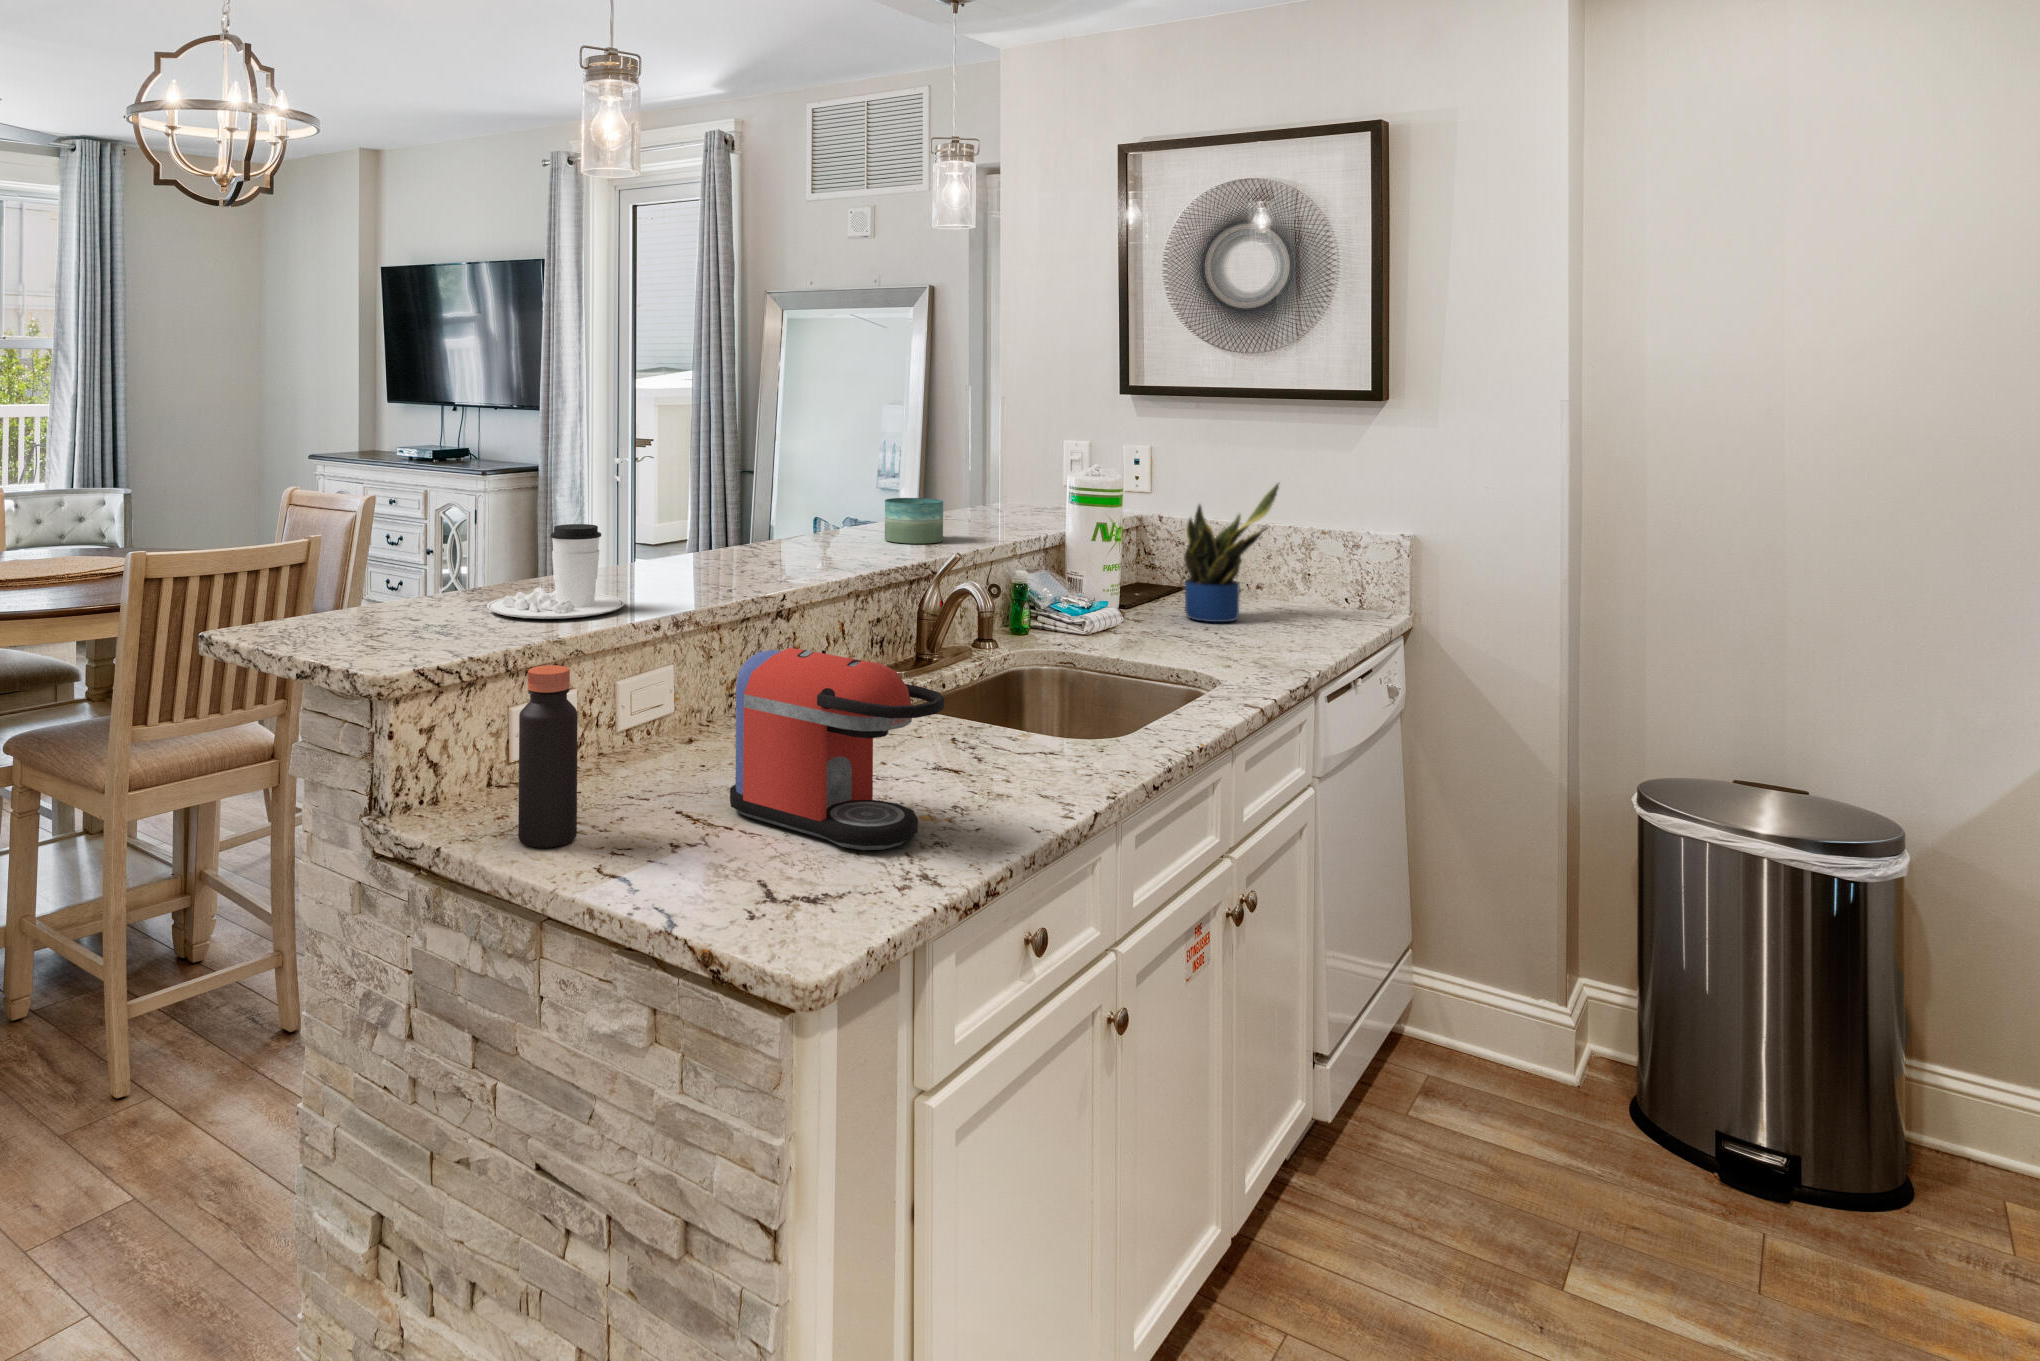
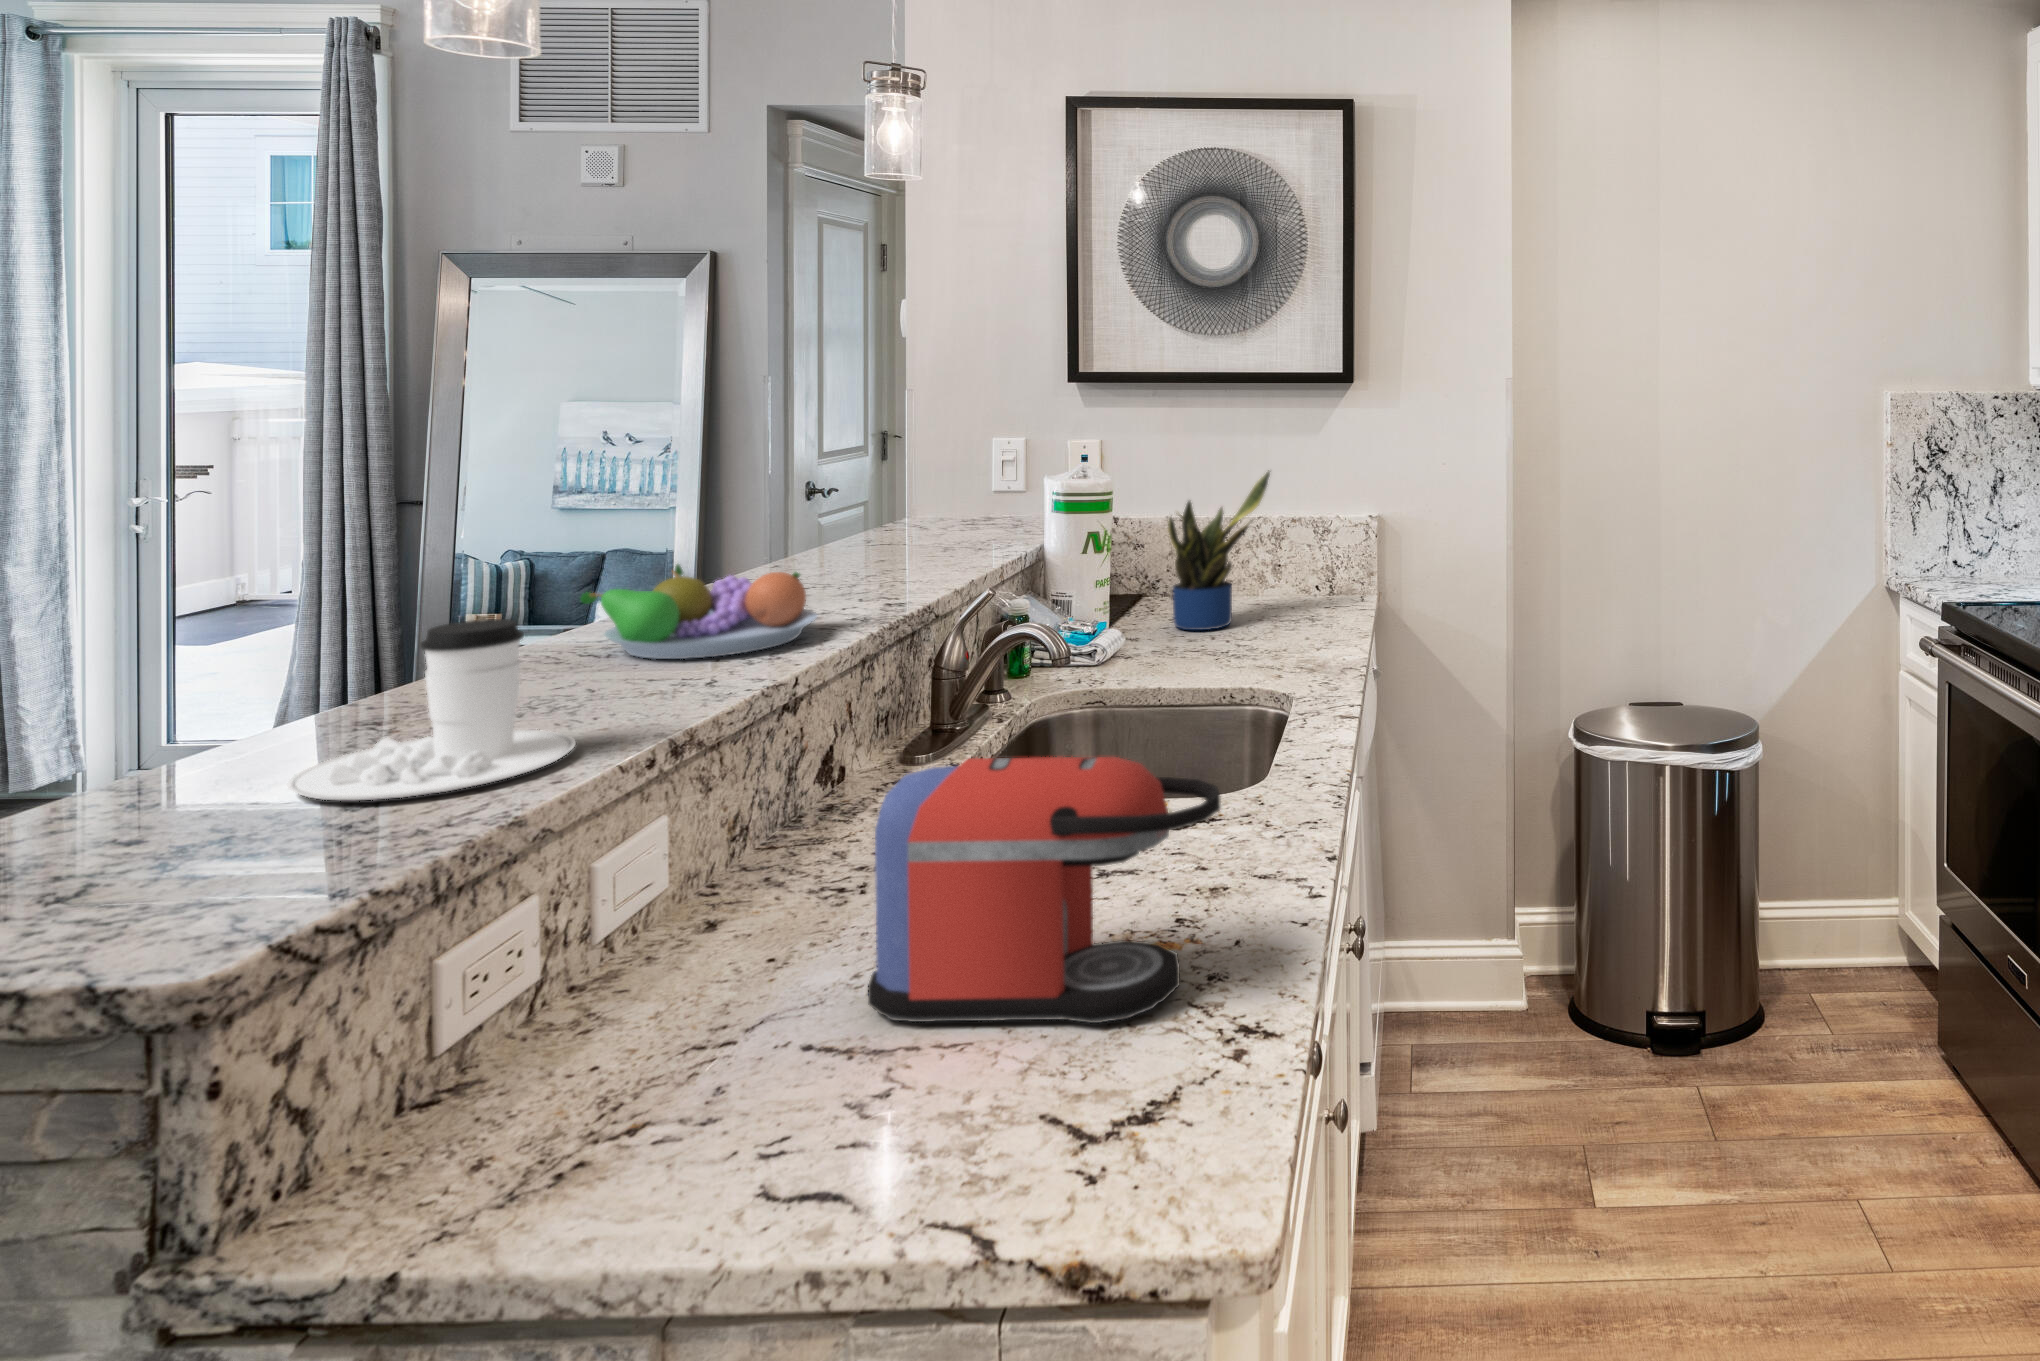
candle: present [885,498,943,544] -> none [830,522,914,584]
fruit bowl: none [694,510,830,574] -> present [581,564,817,659]
bottle: present [518,665,578,848] -> none [536,869,656,1199]

